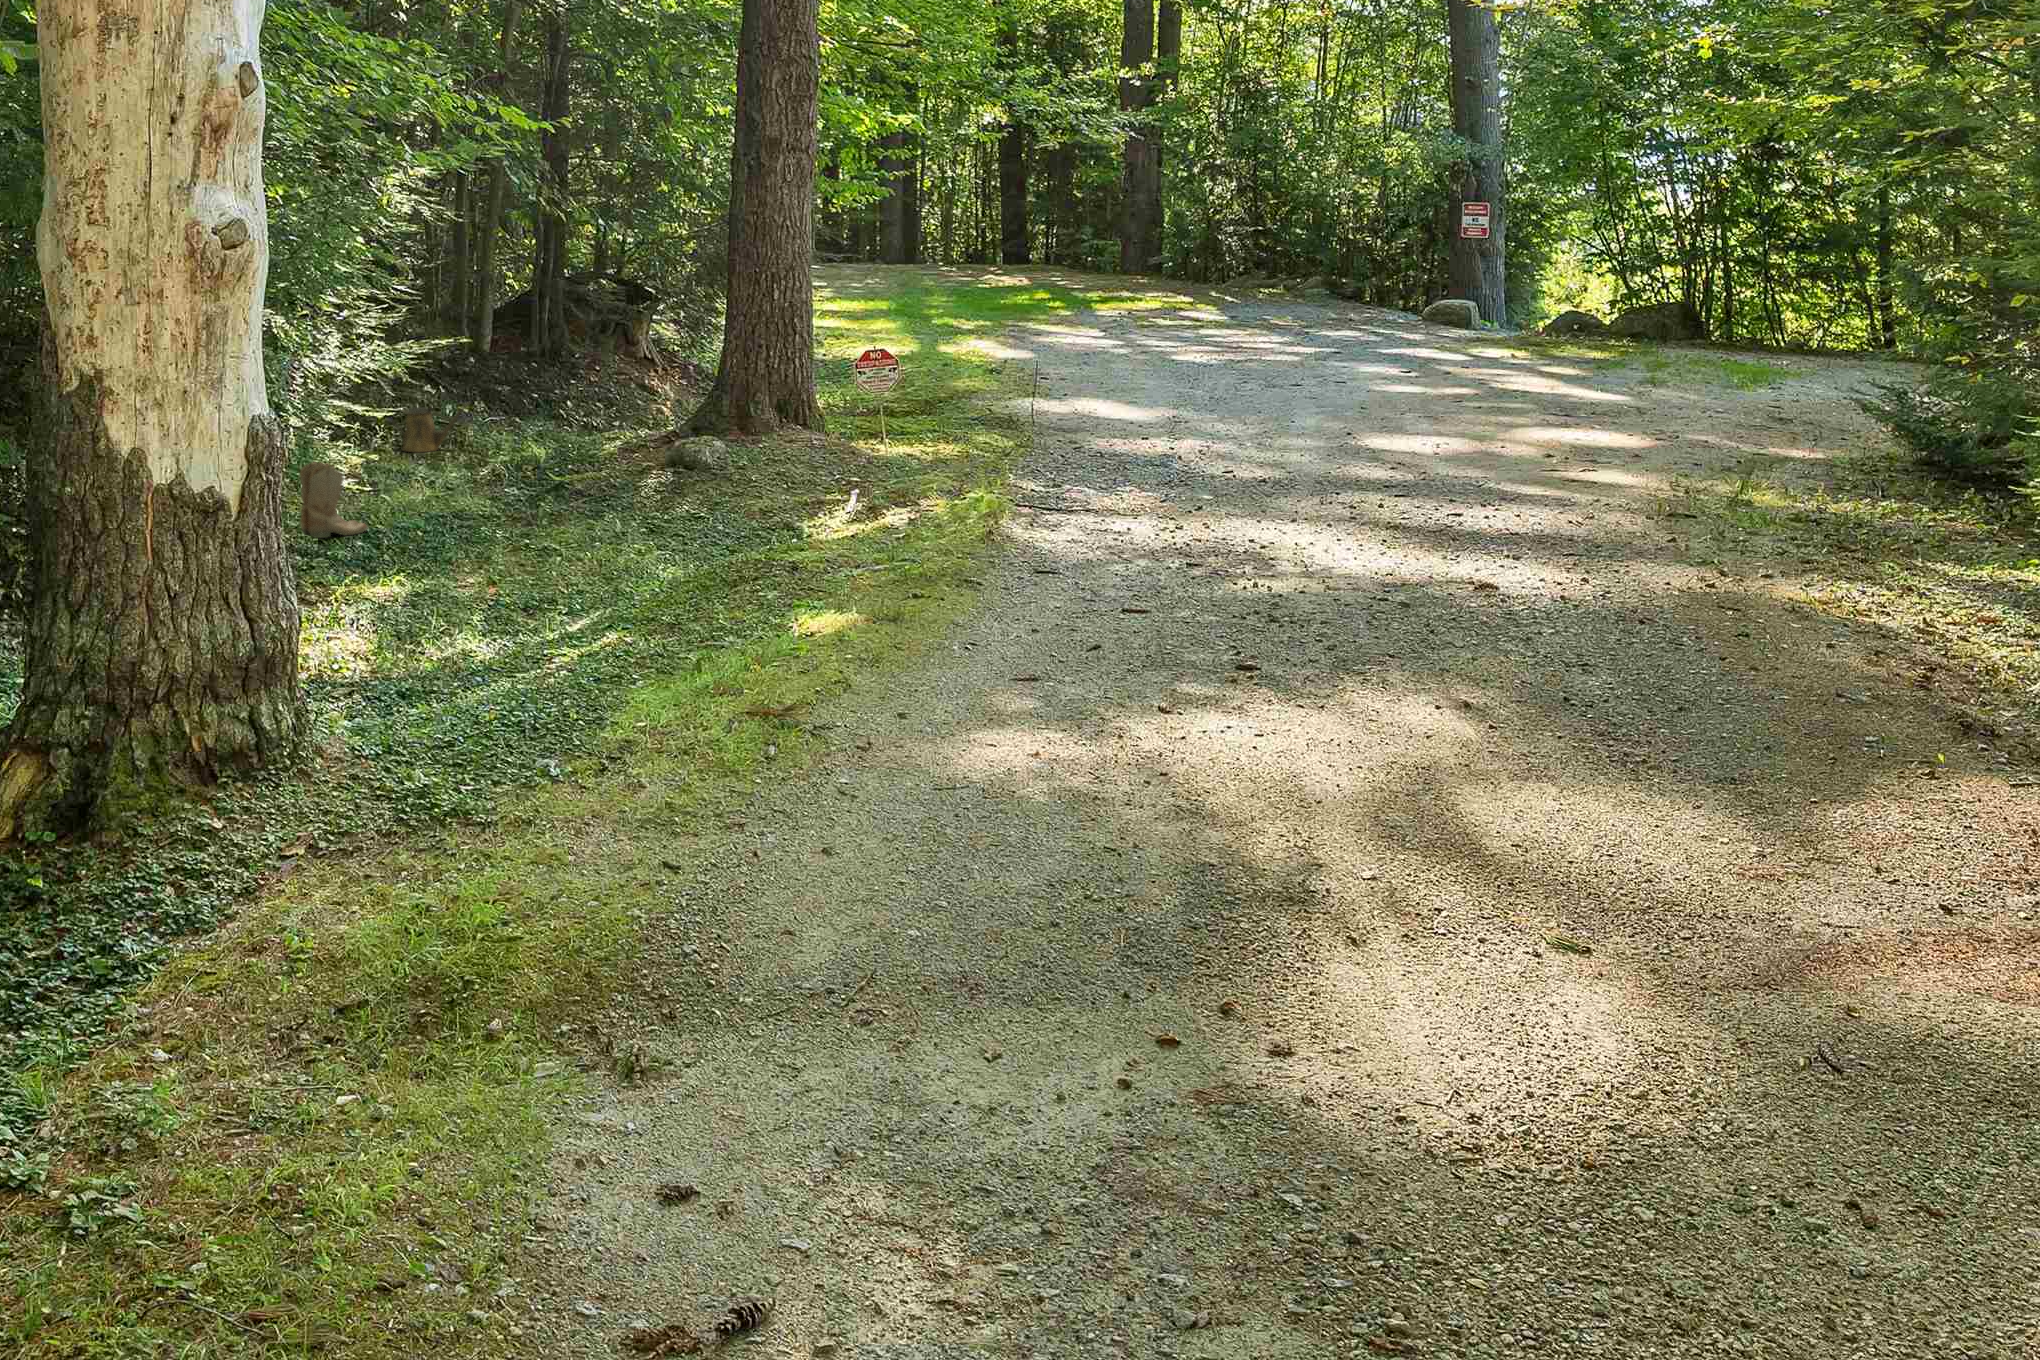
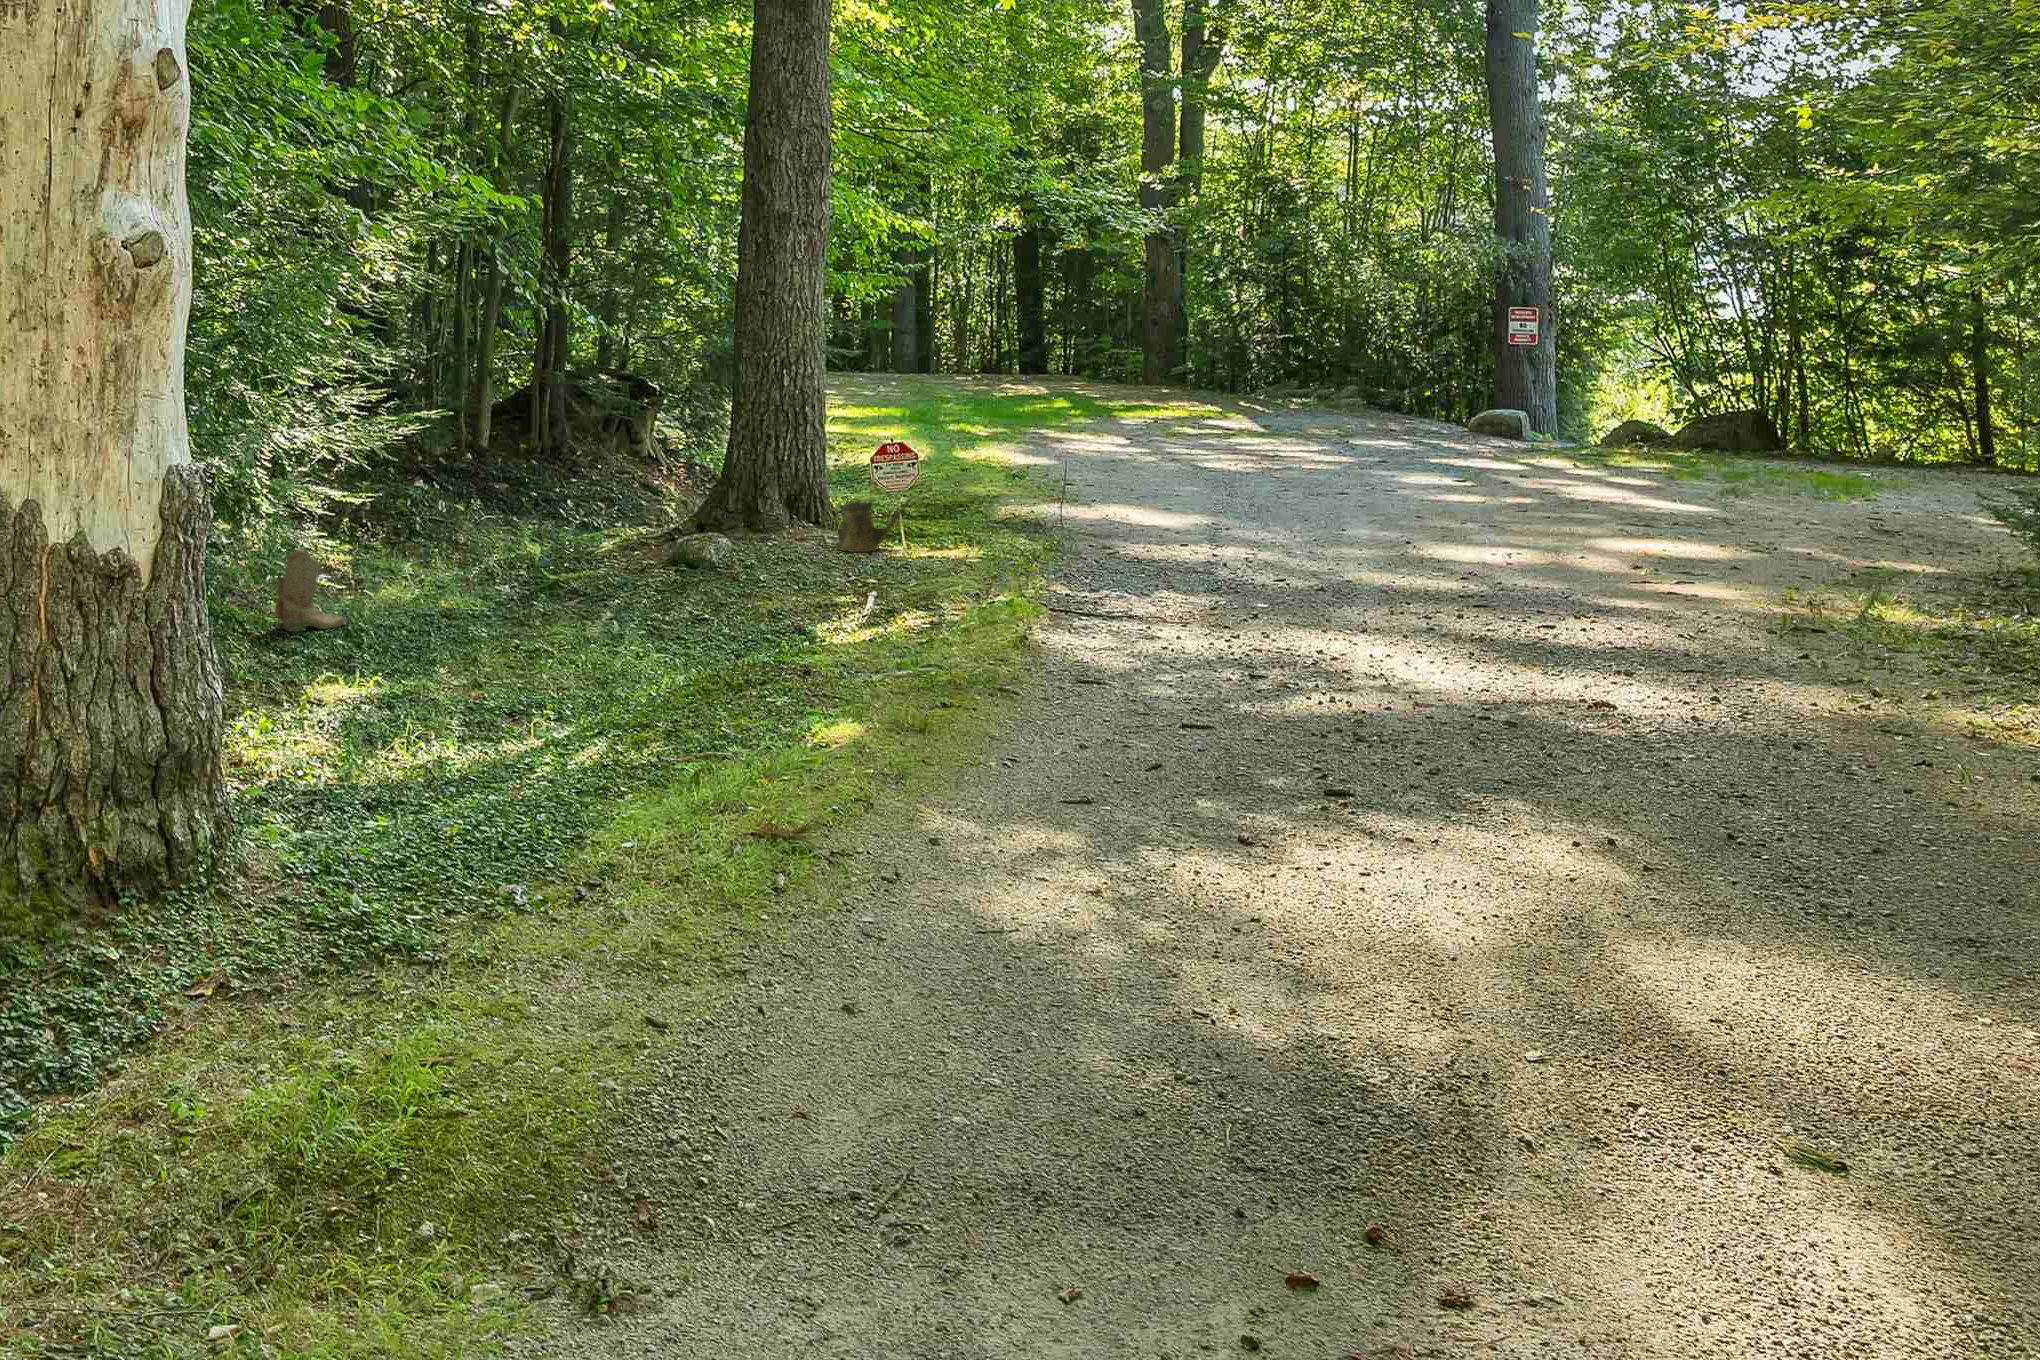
watering can: present [391,403,470,452] -> present [838,496,916,552]

